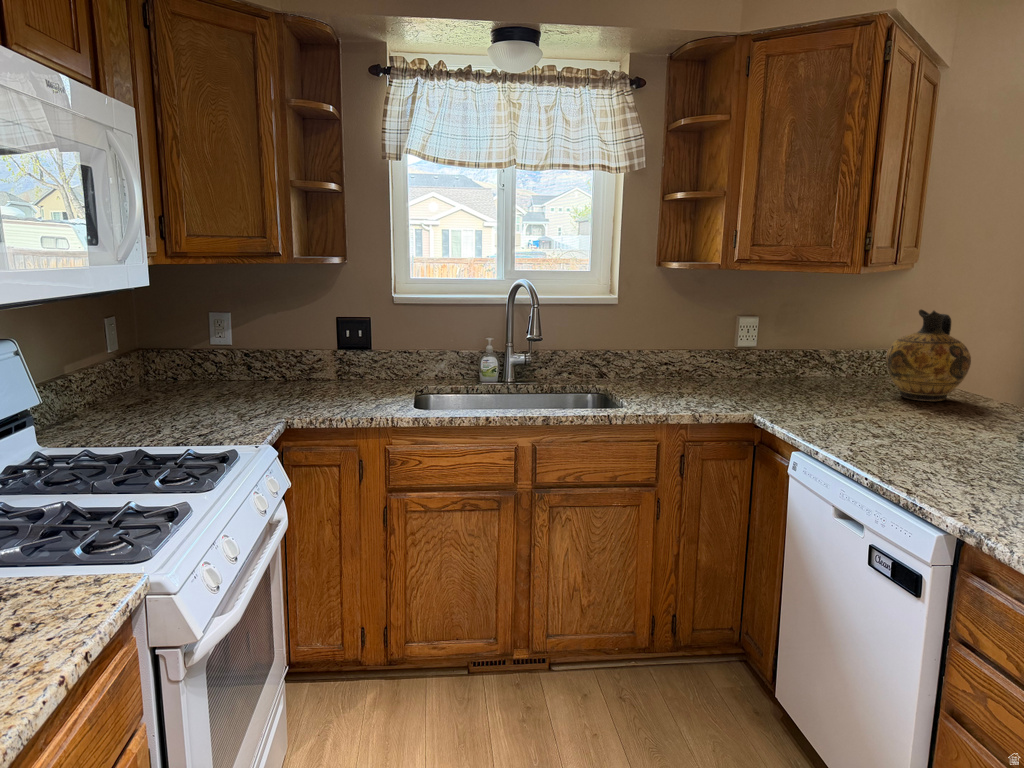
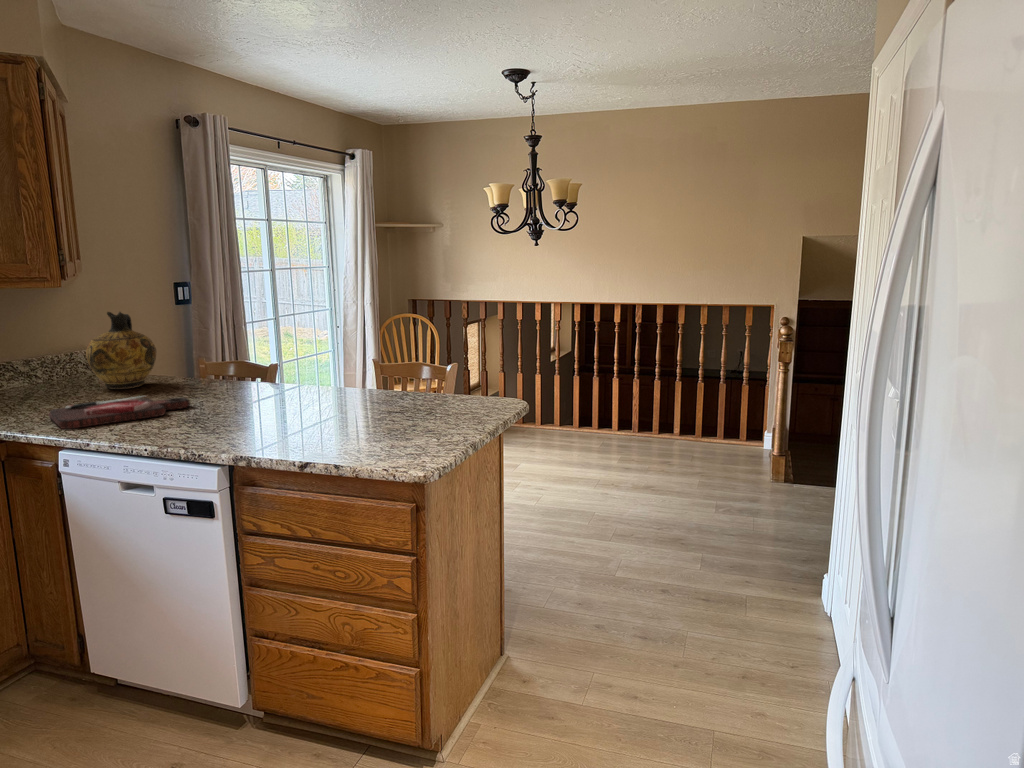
cutting board: none [807,405,974,442] -> present [49,396,190,429]

